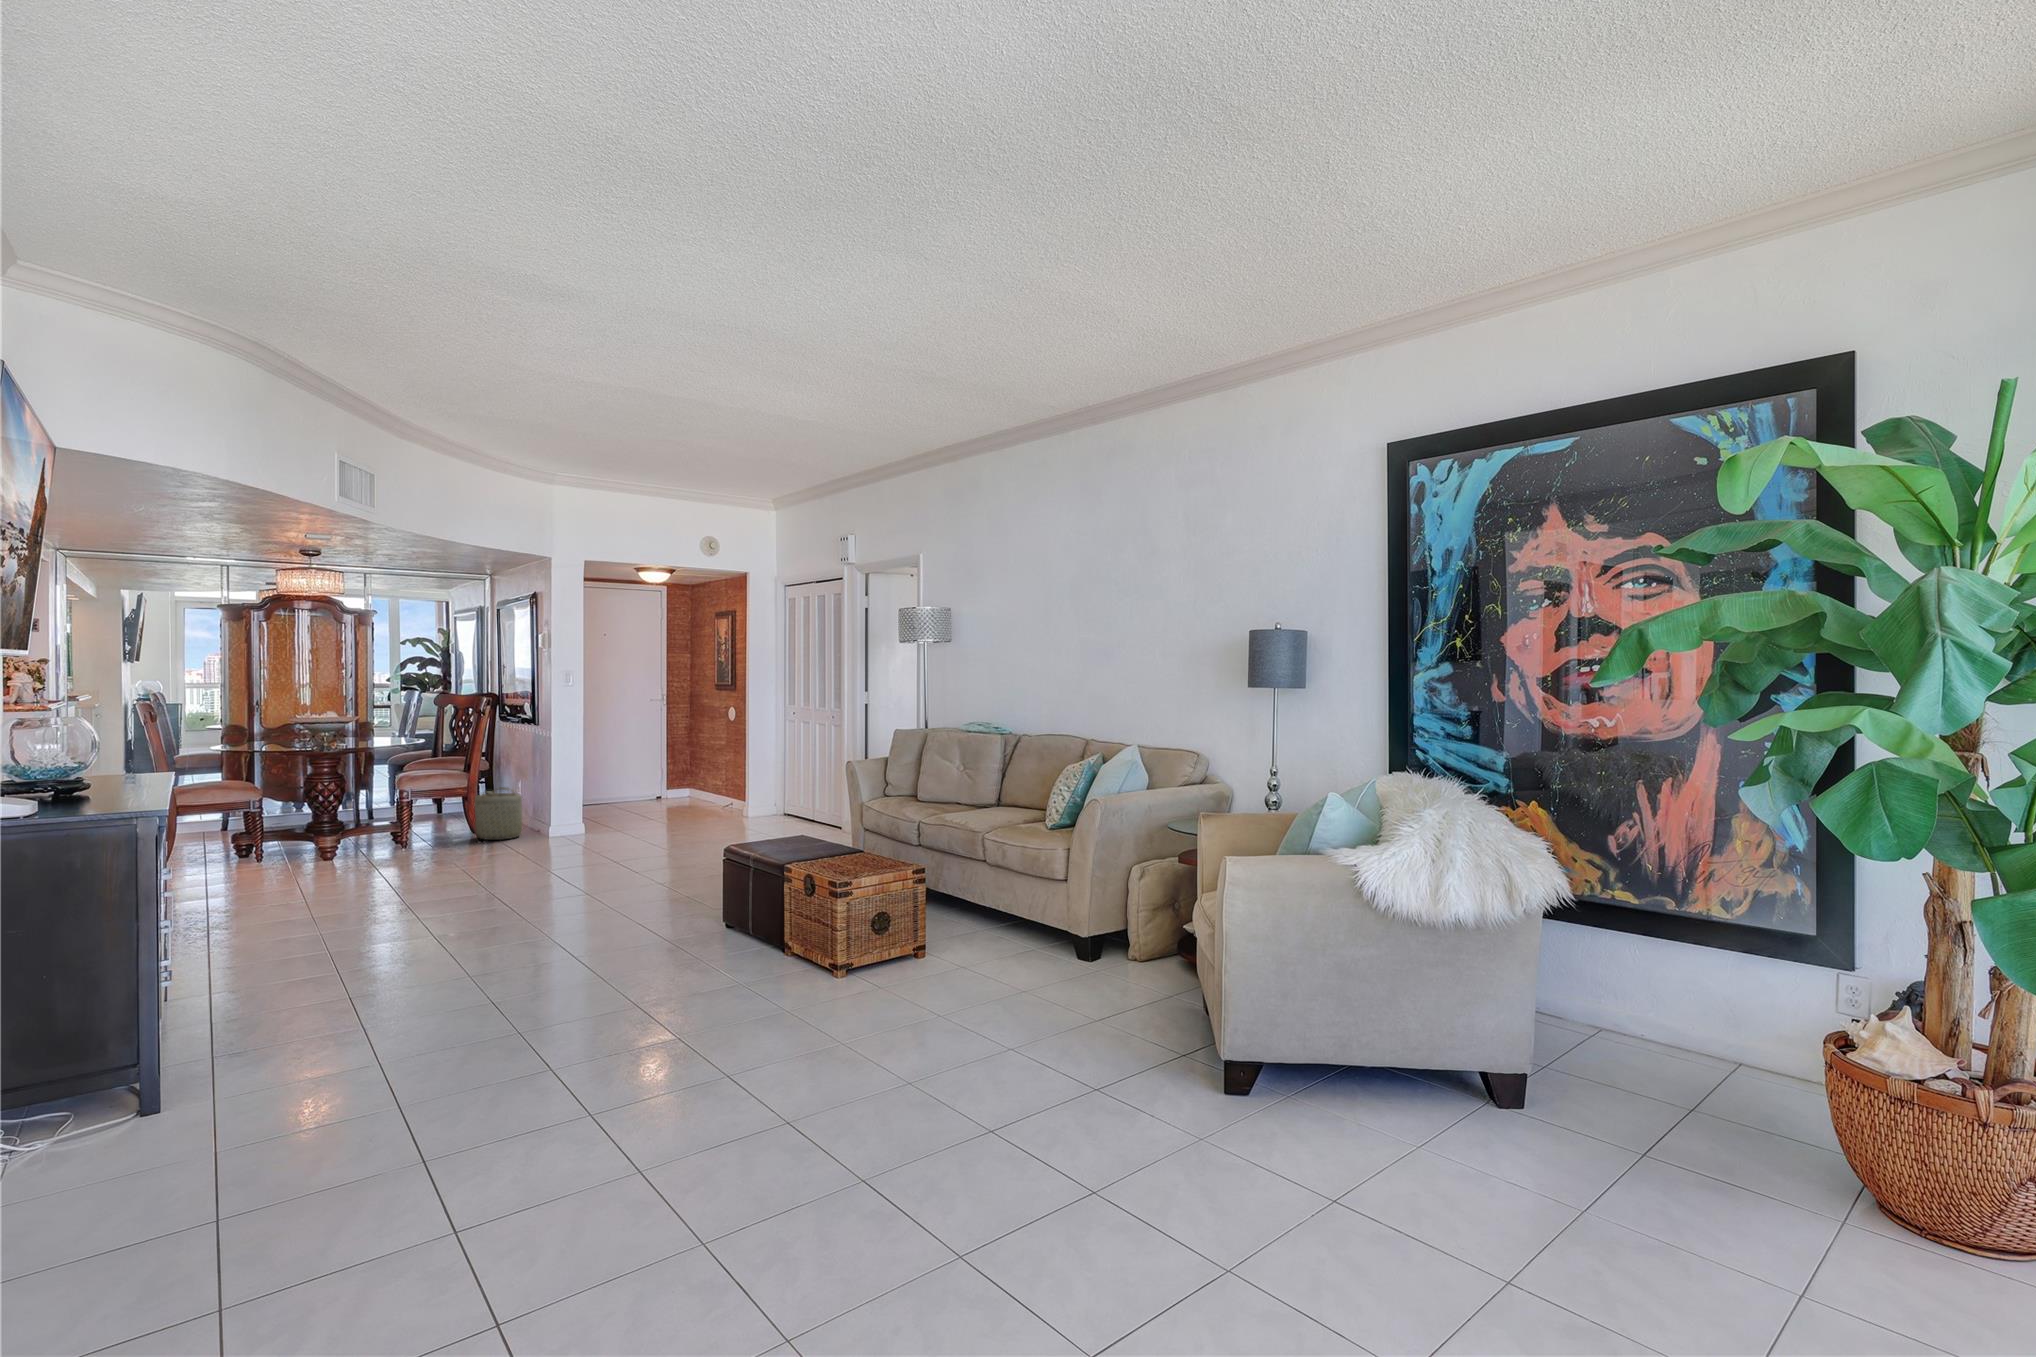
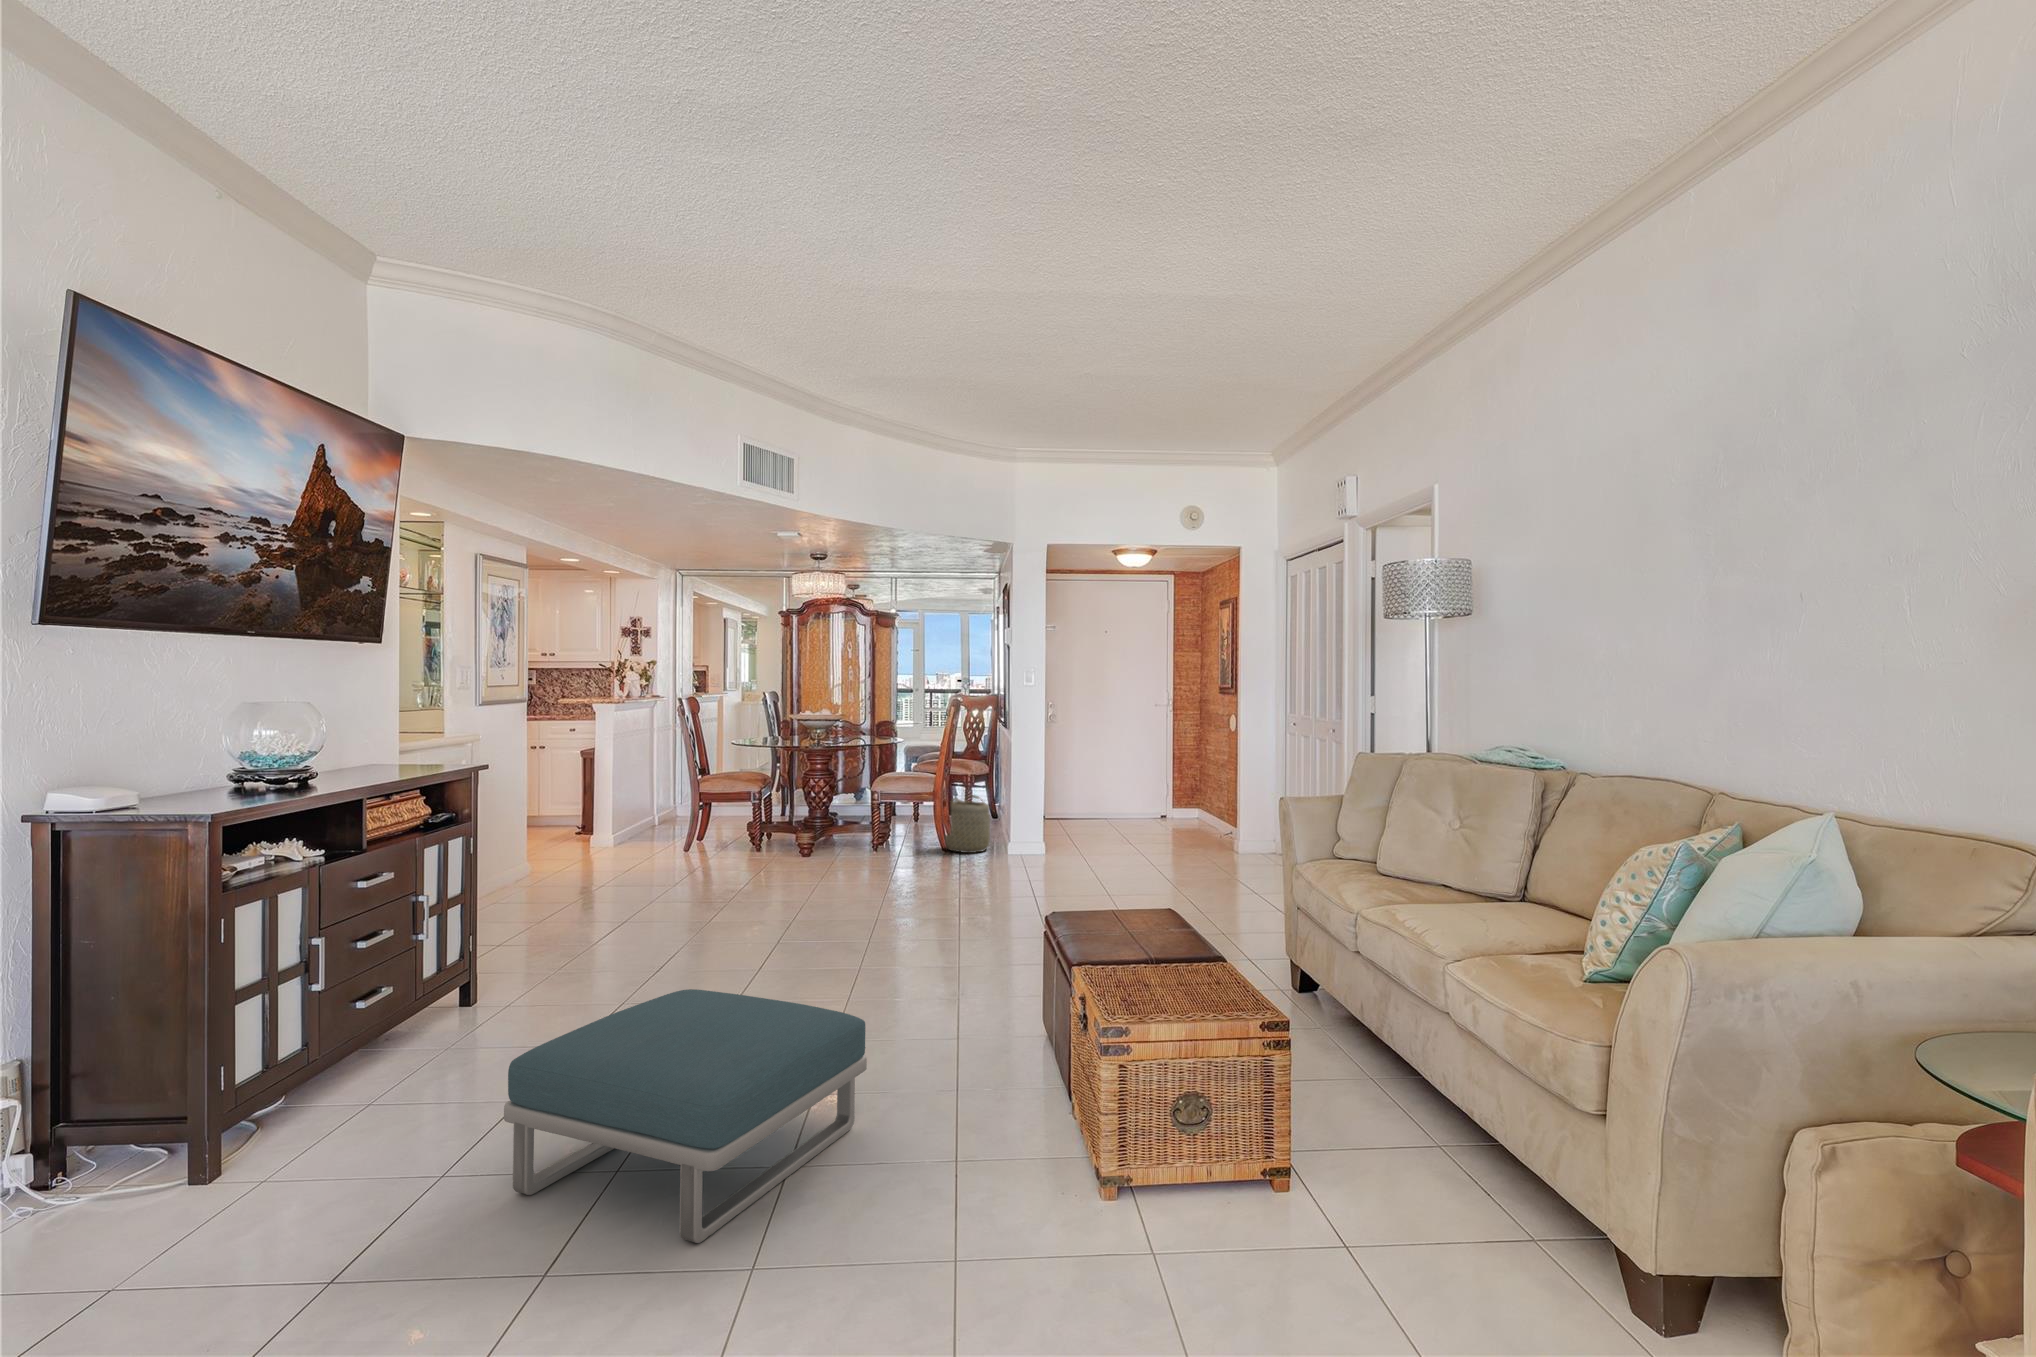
footstool: none [461,910,672,1049] -> present [504,989,867,1243]

